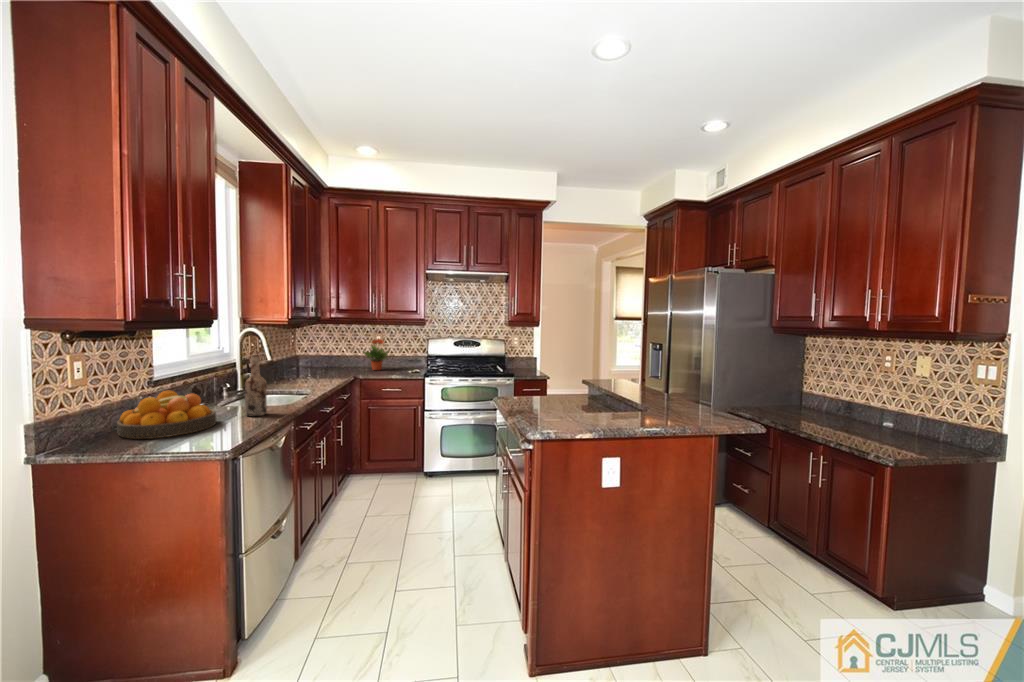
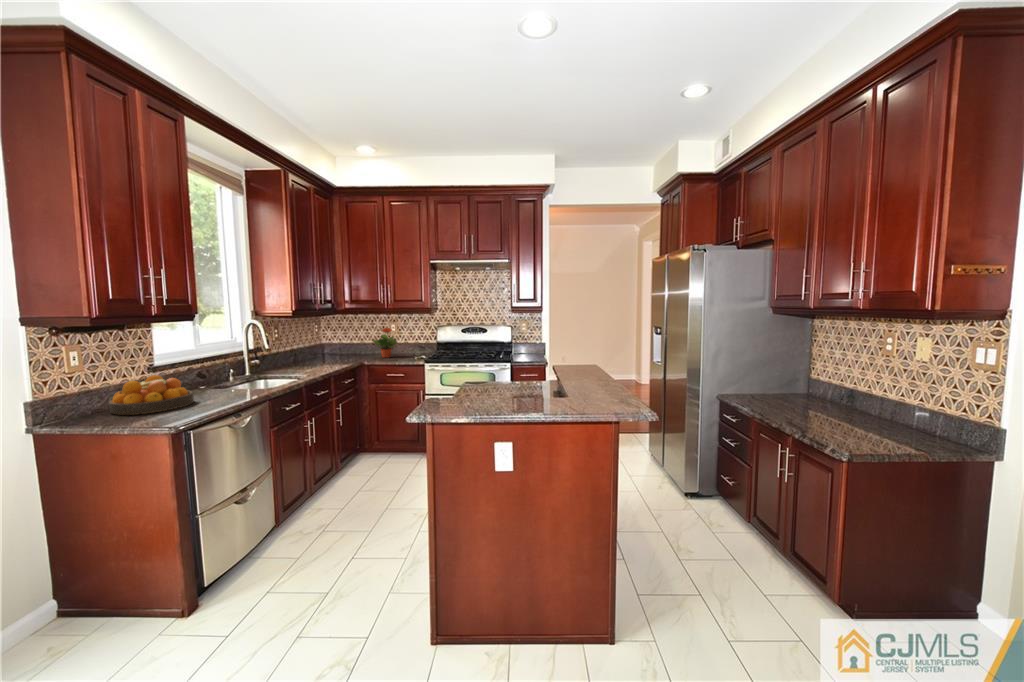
wine bottle: present [245,355,267,416] -> none [221,344,241,398]

